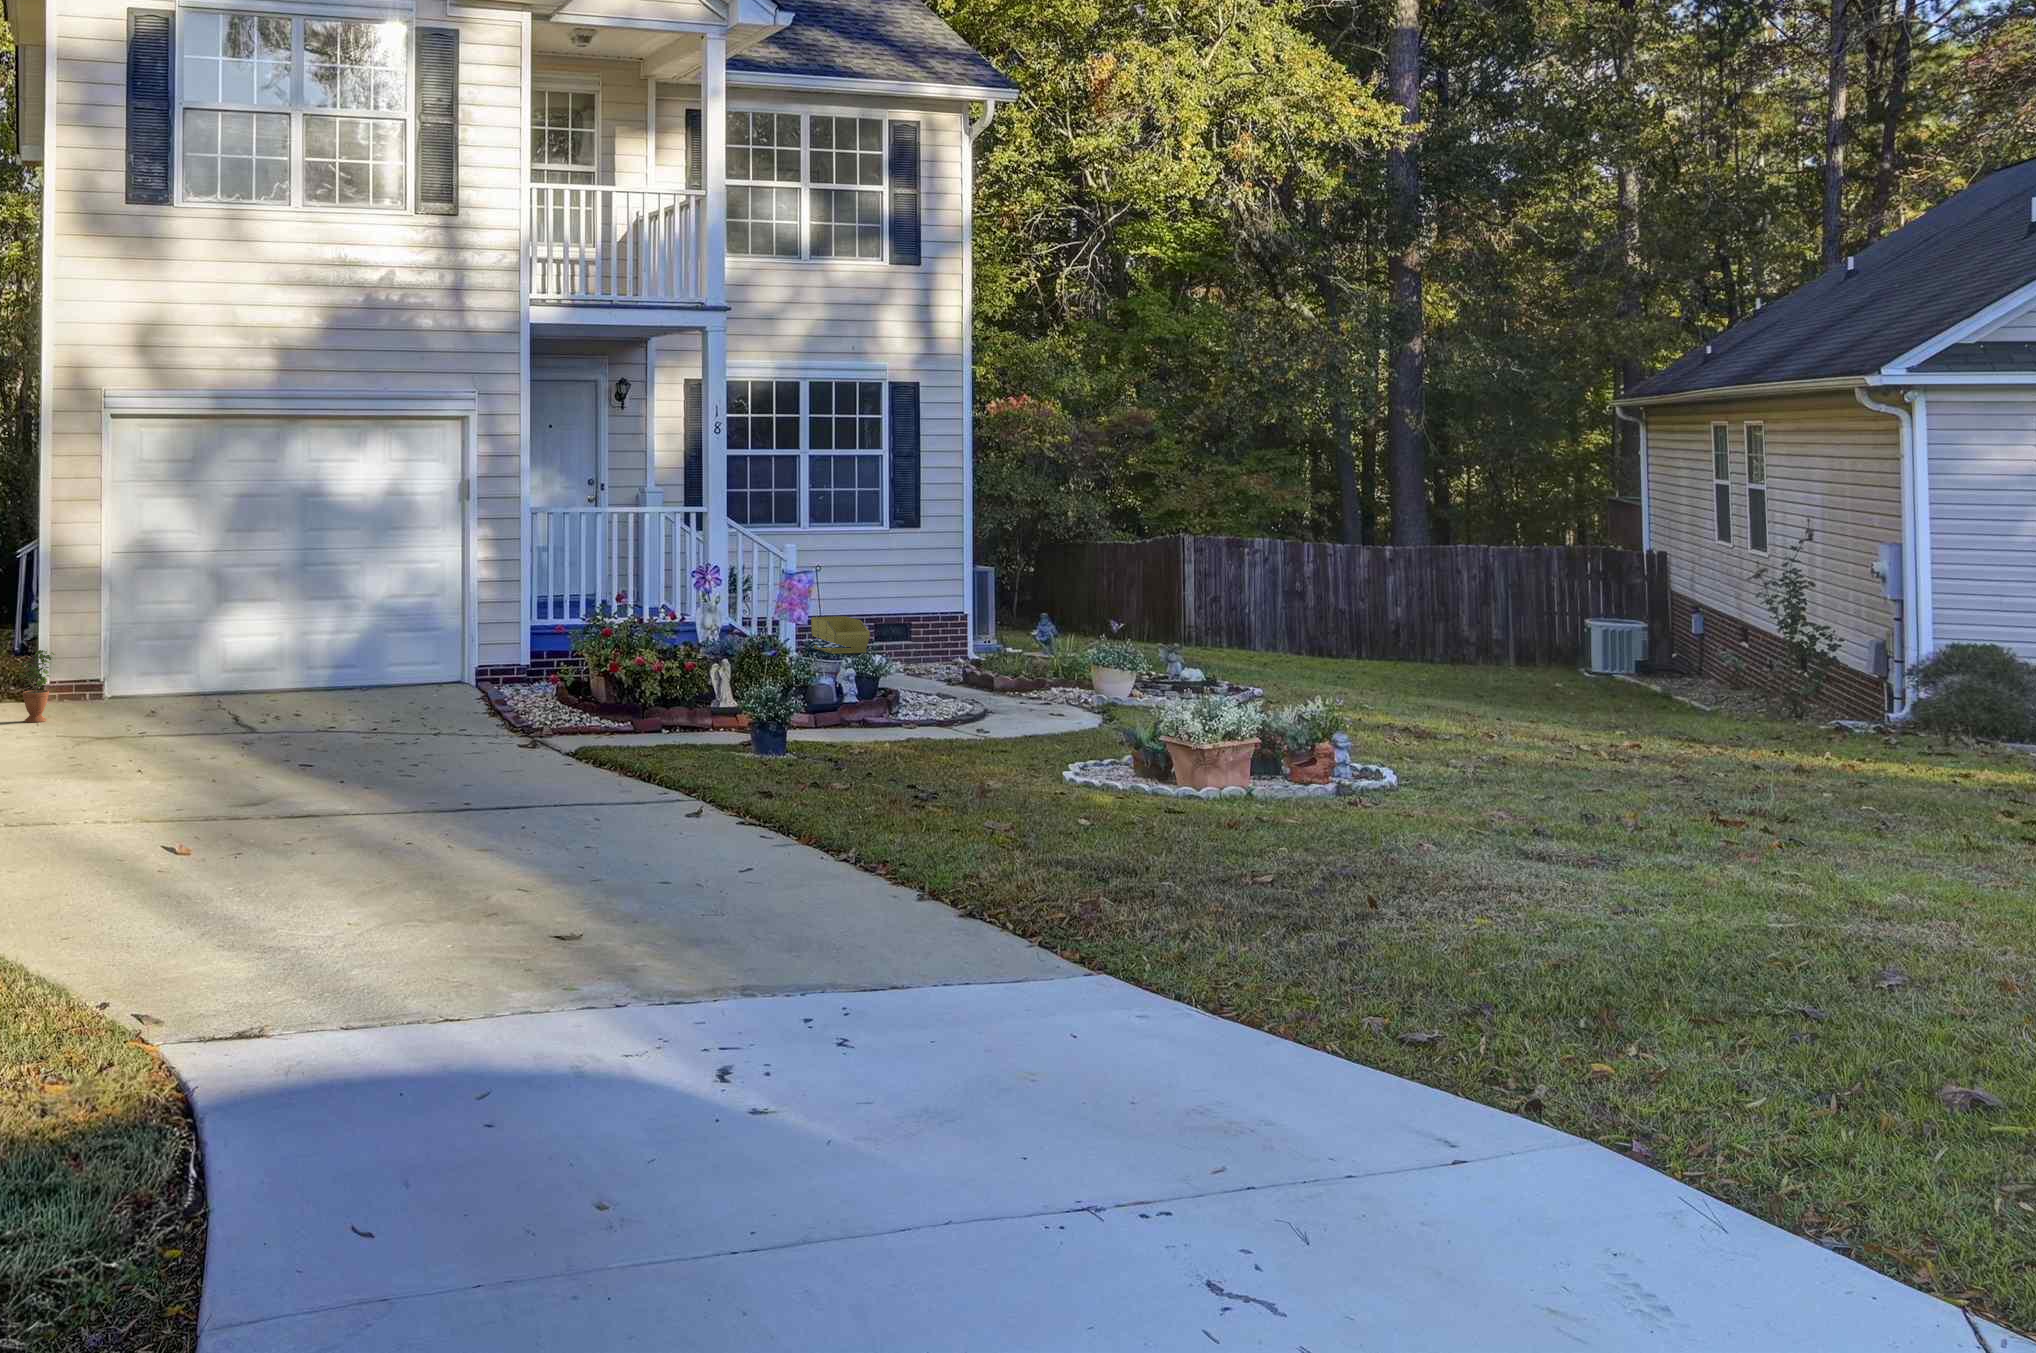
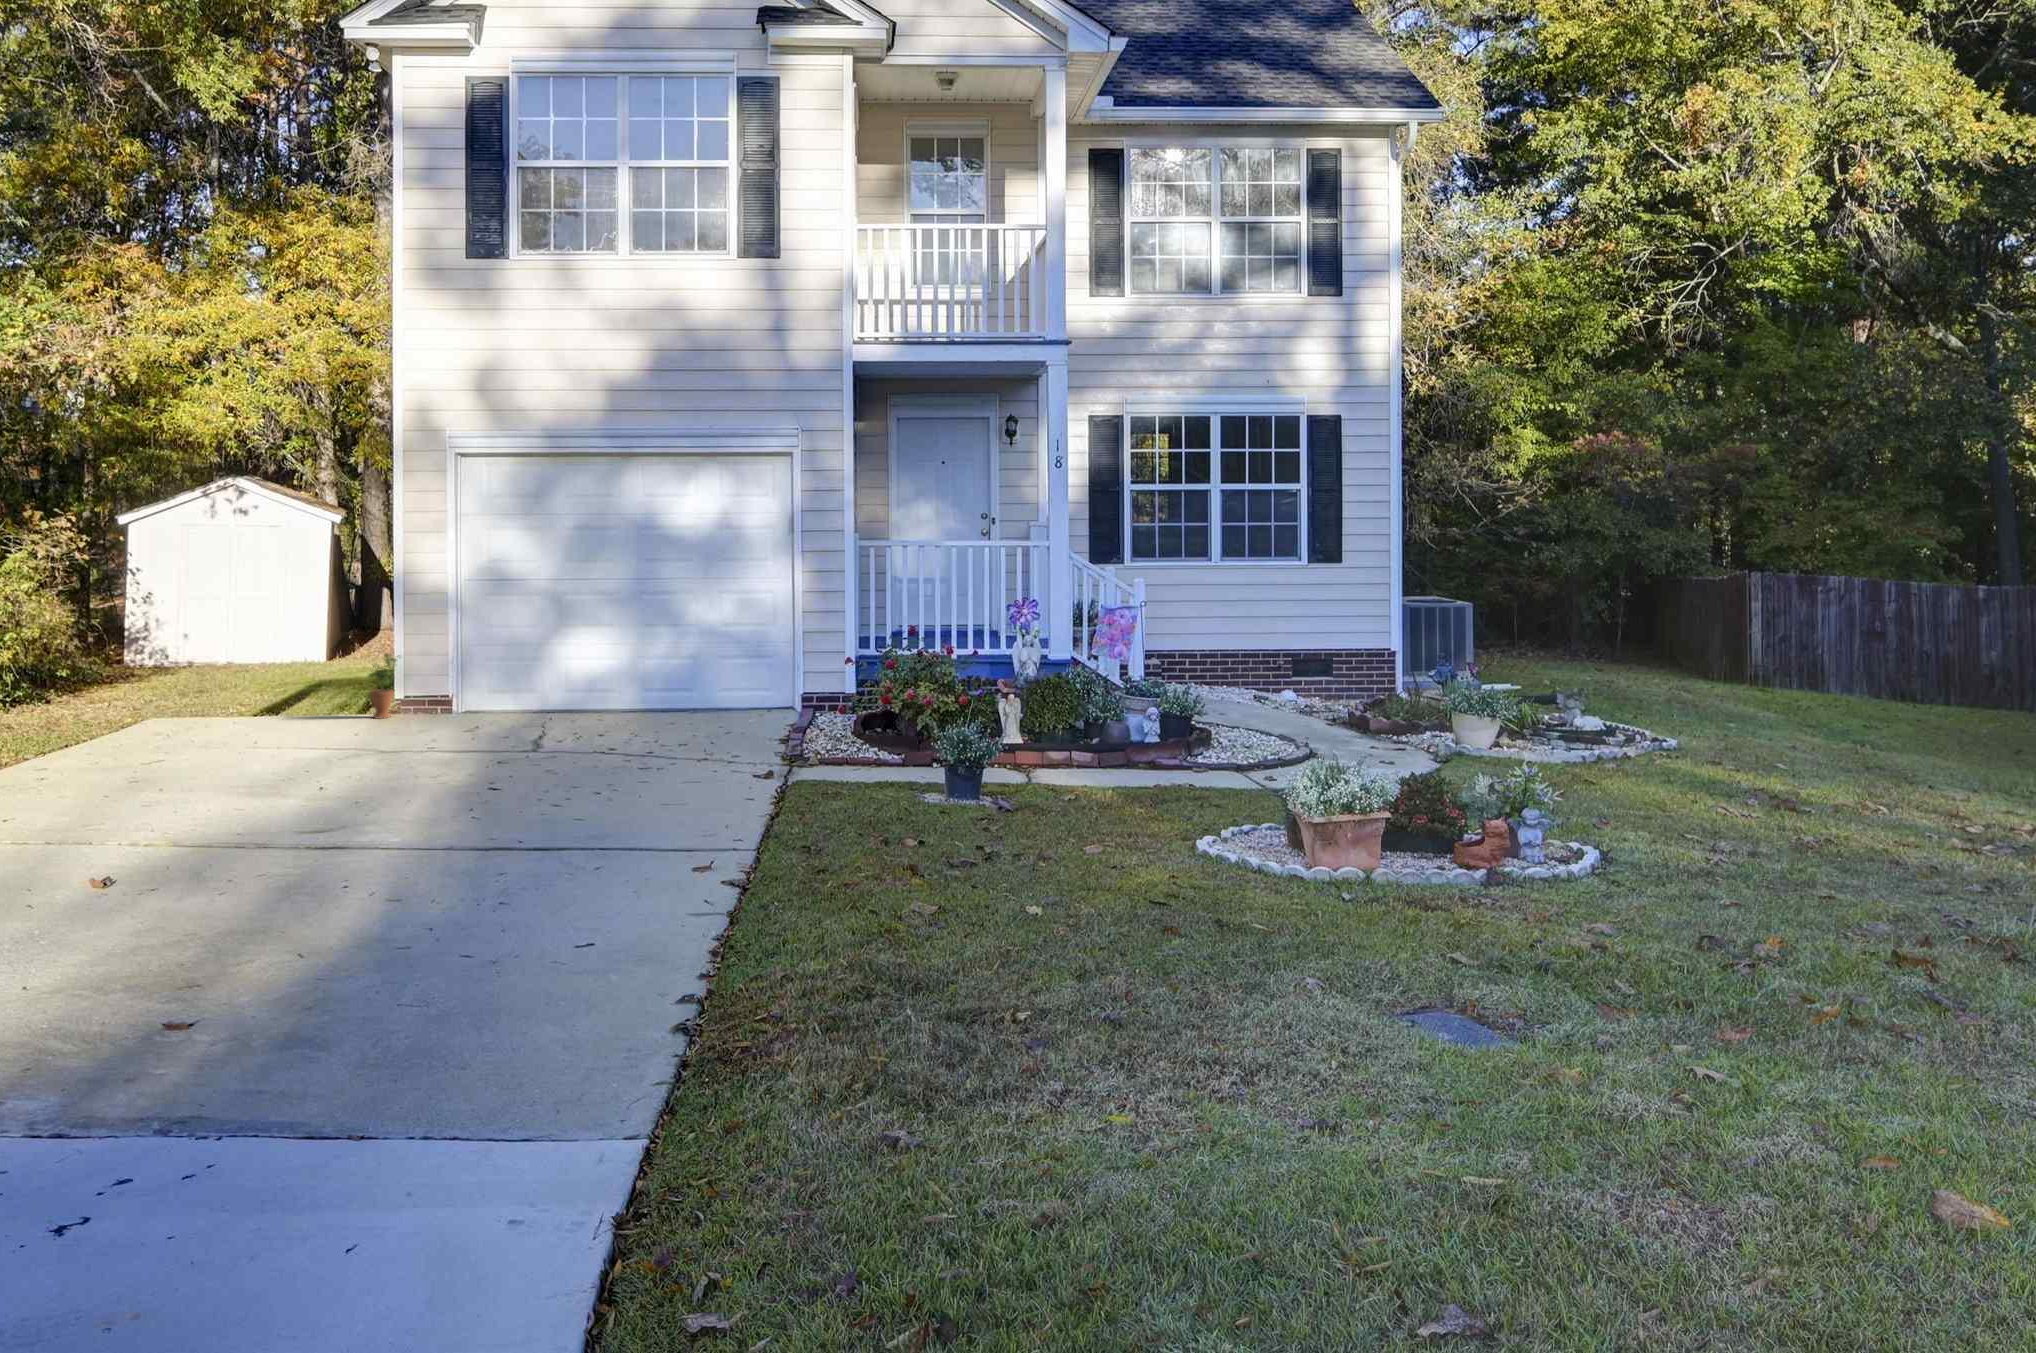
storage bin: present [811,616,870,654] -> none [1223,655,1271,694]

